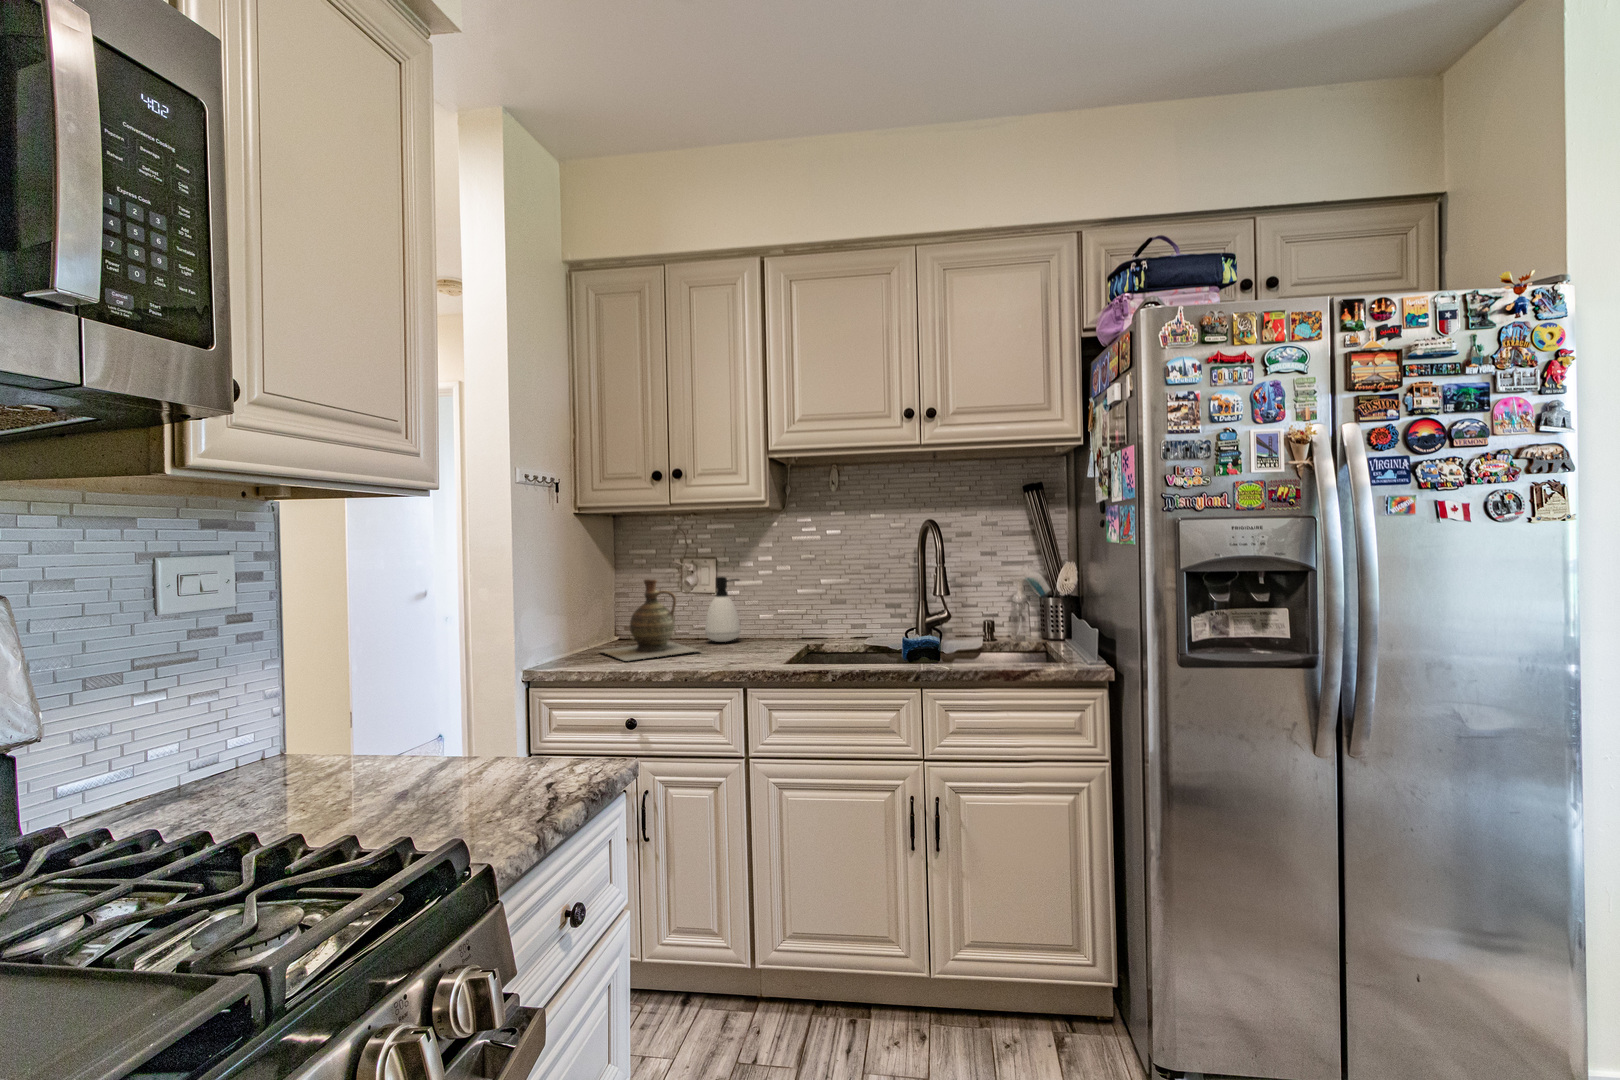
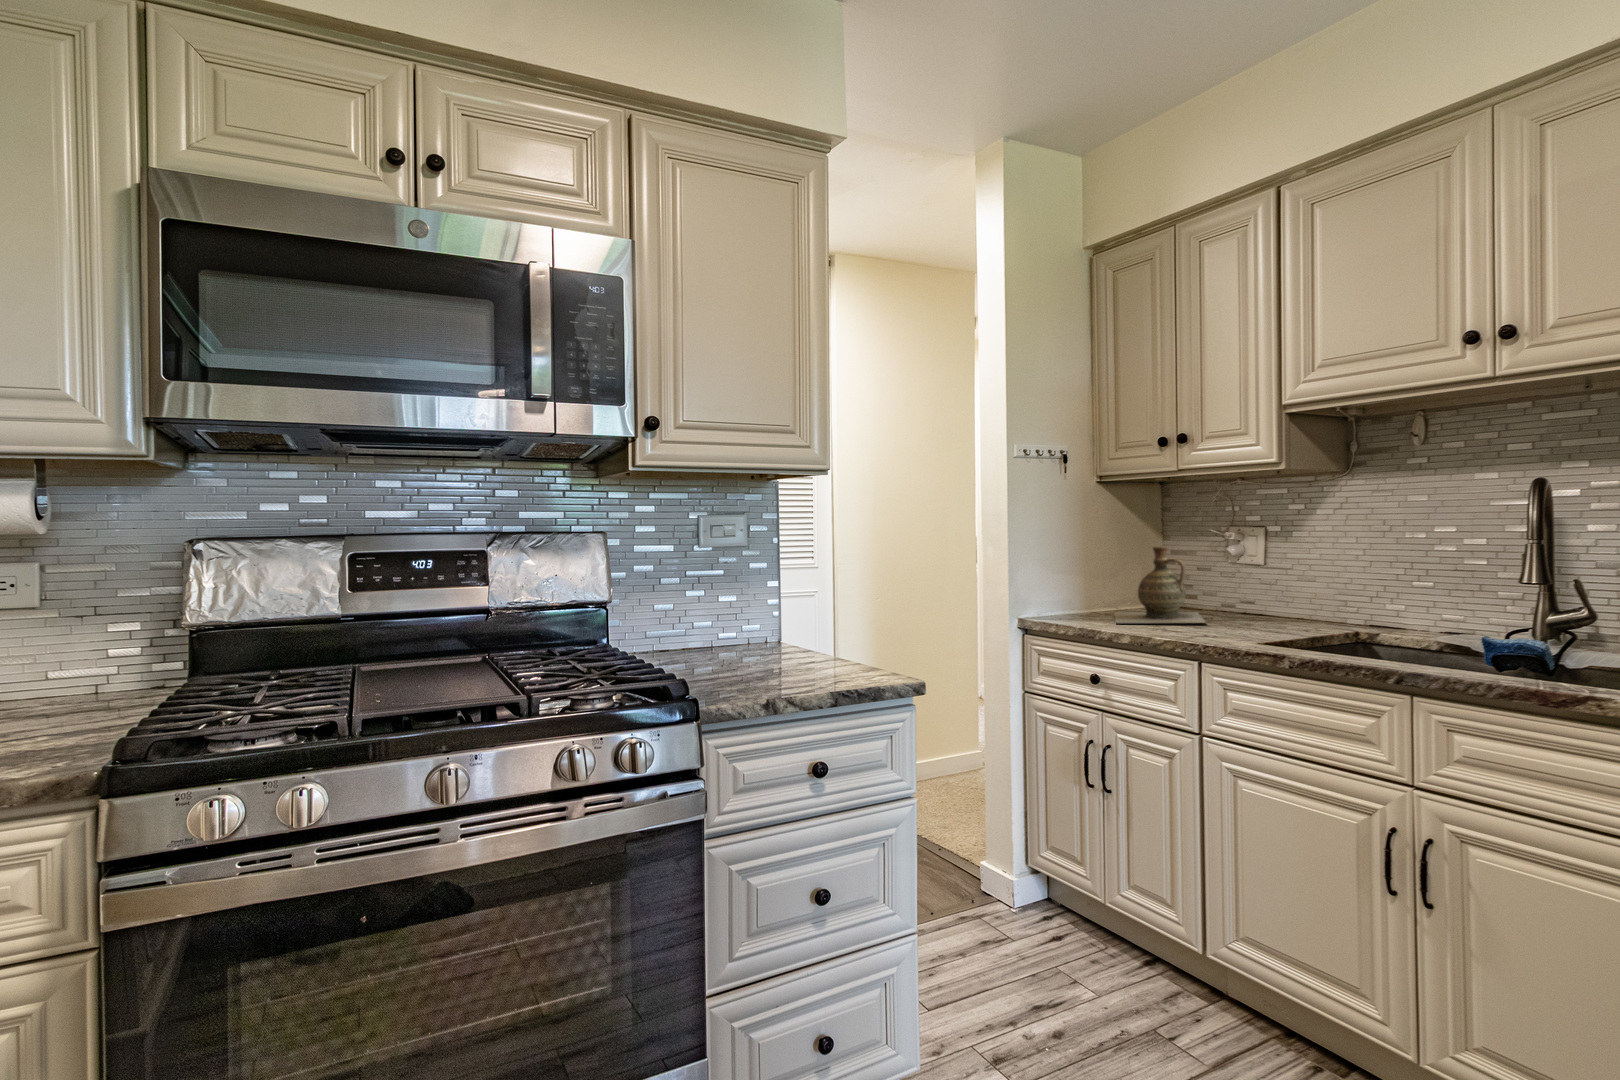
soap dispenser: present [705,577,740,642] -> none [1237,547,1281,618]

